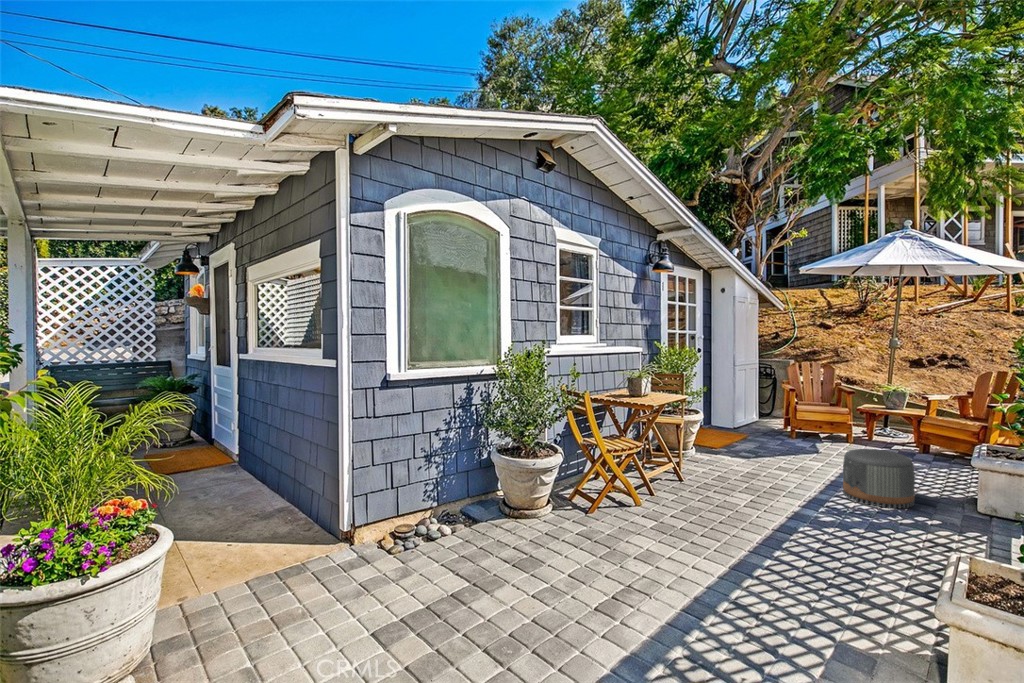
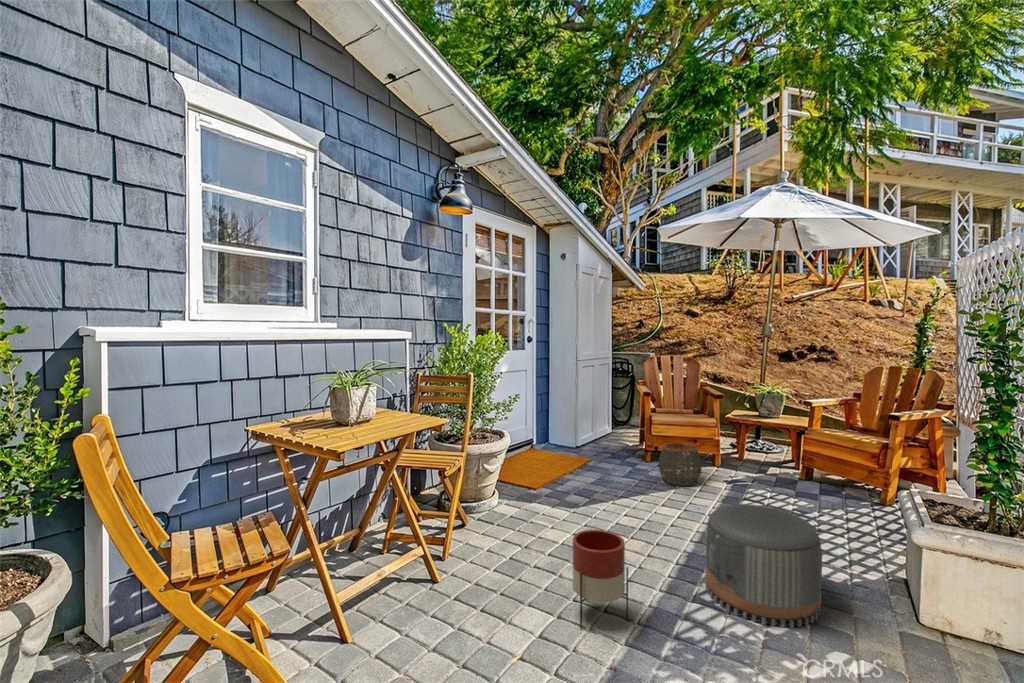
woven basket: none [805,424,839,453] -> present [659,443,702,486]
planter: none [766,455,798,502] -> present [572,530,628,629]

